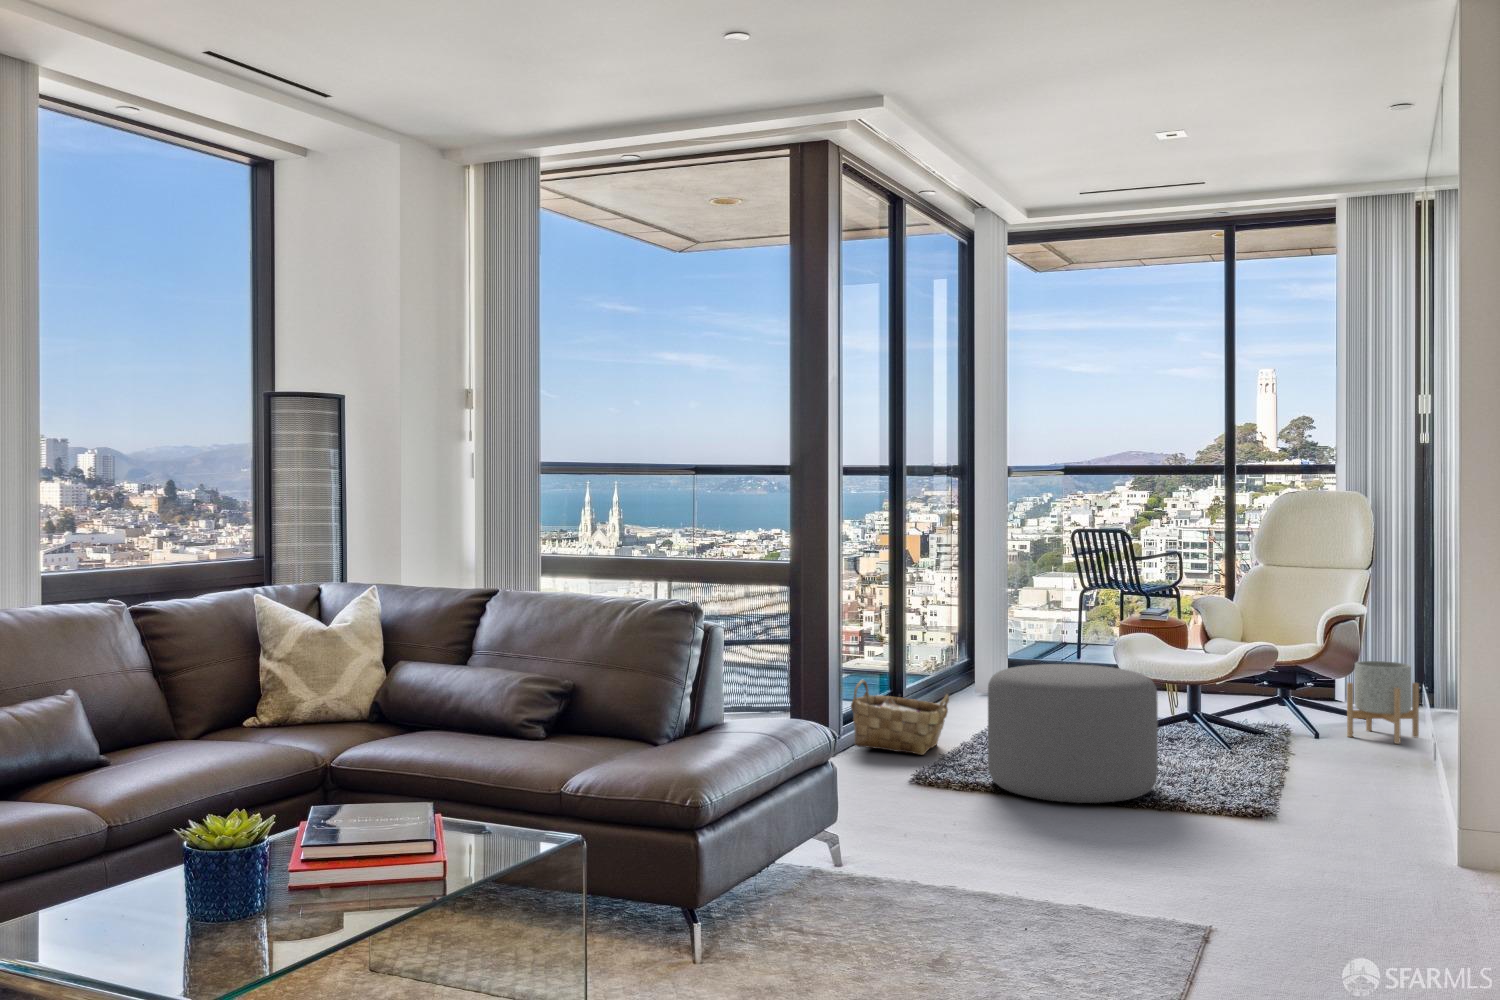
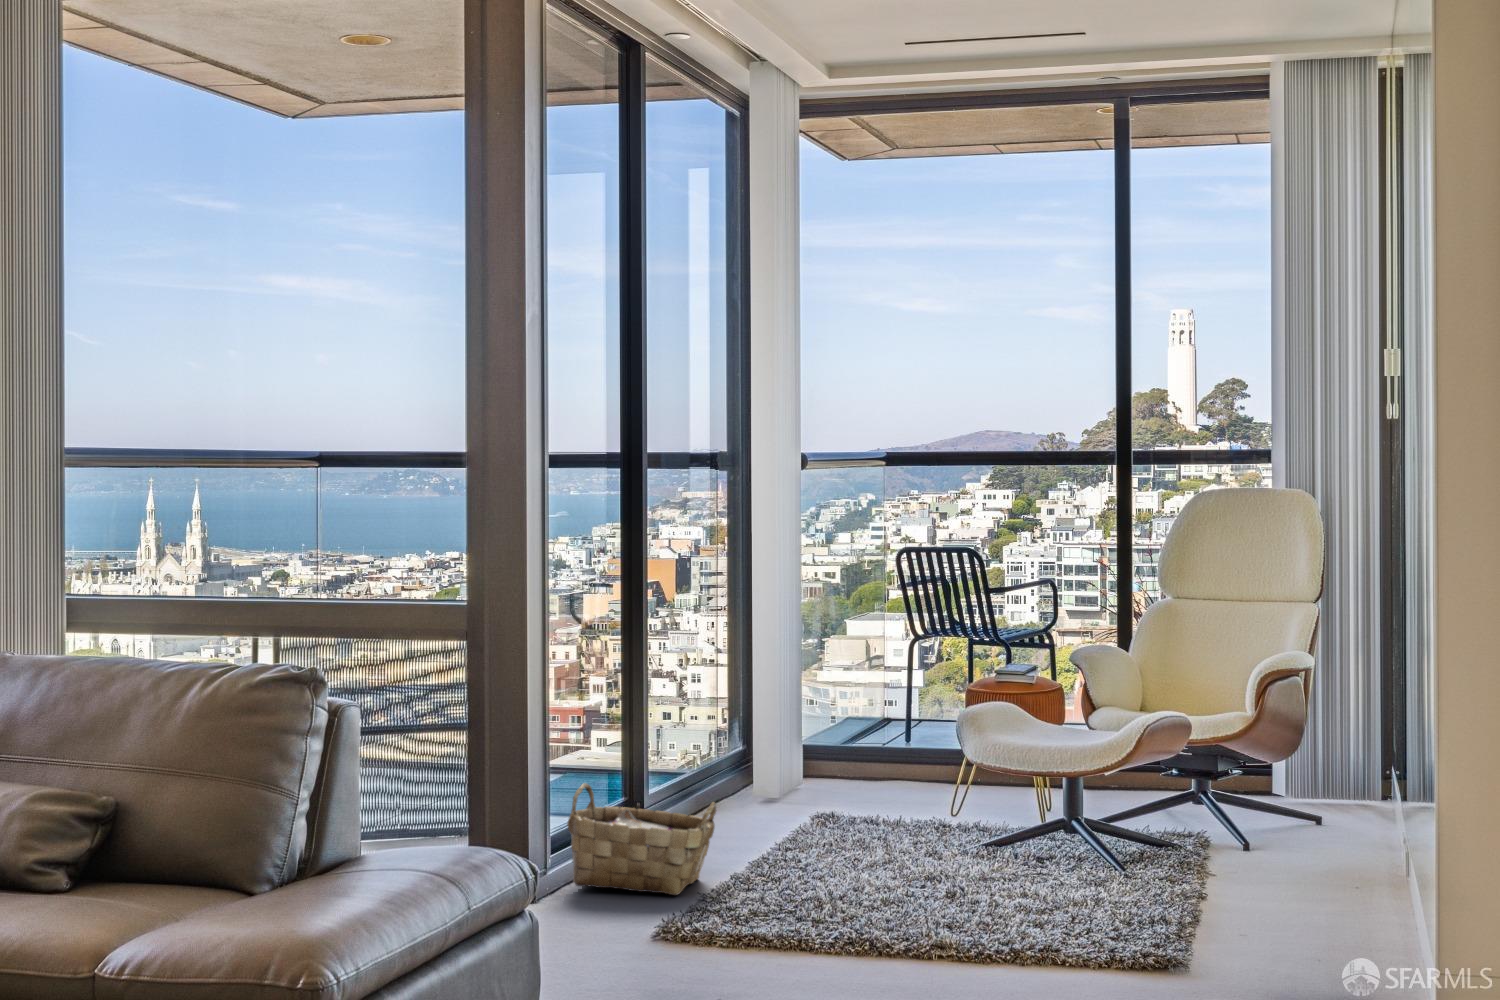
planter: present [1347,661,1419,744] -> none [1286,737,1383,855]
ottoman: present [988,664,1158,803] -> none [774,753,1017,956]

